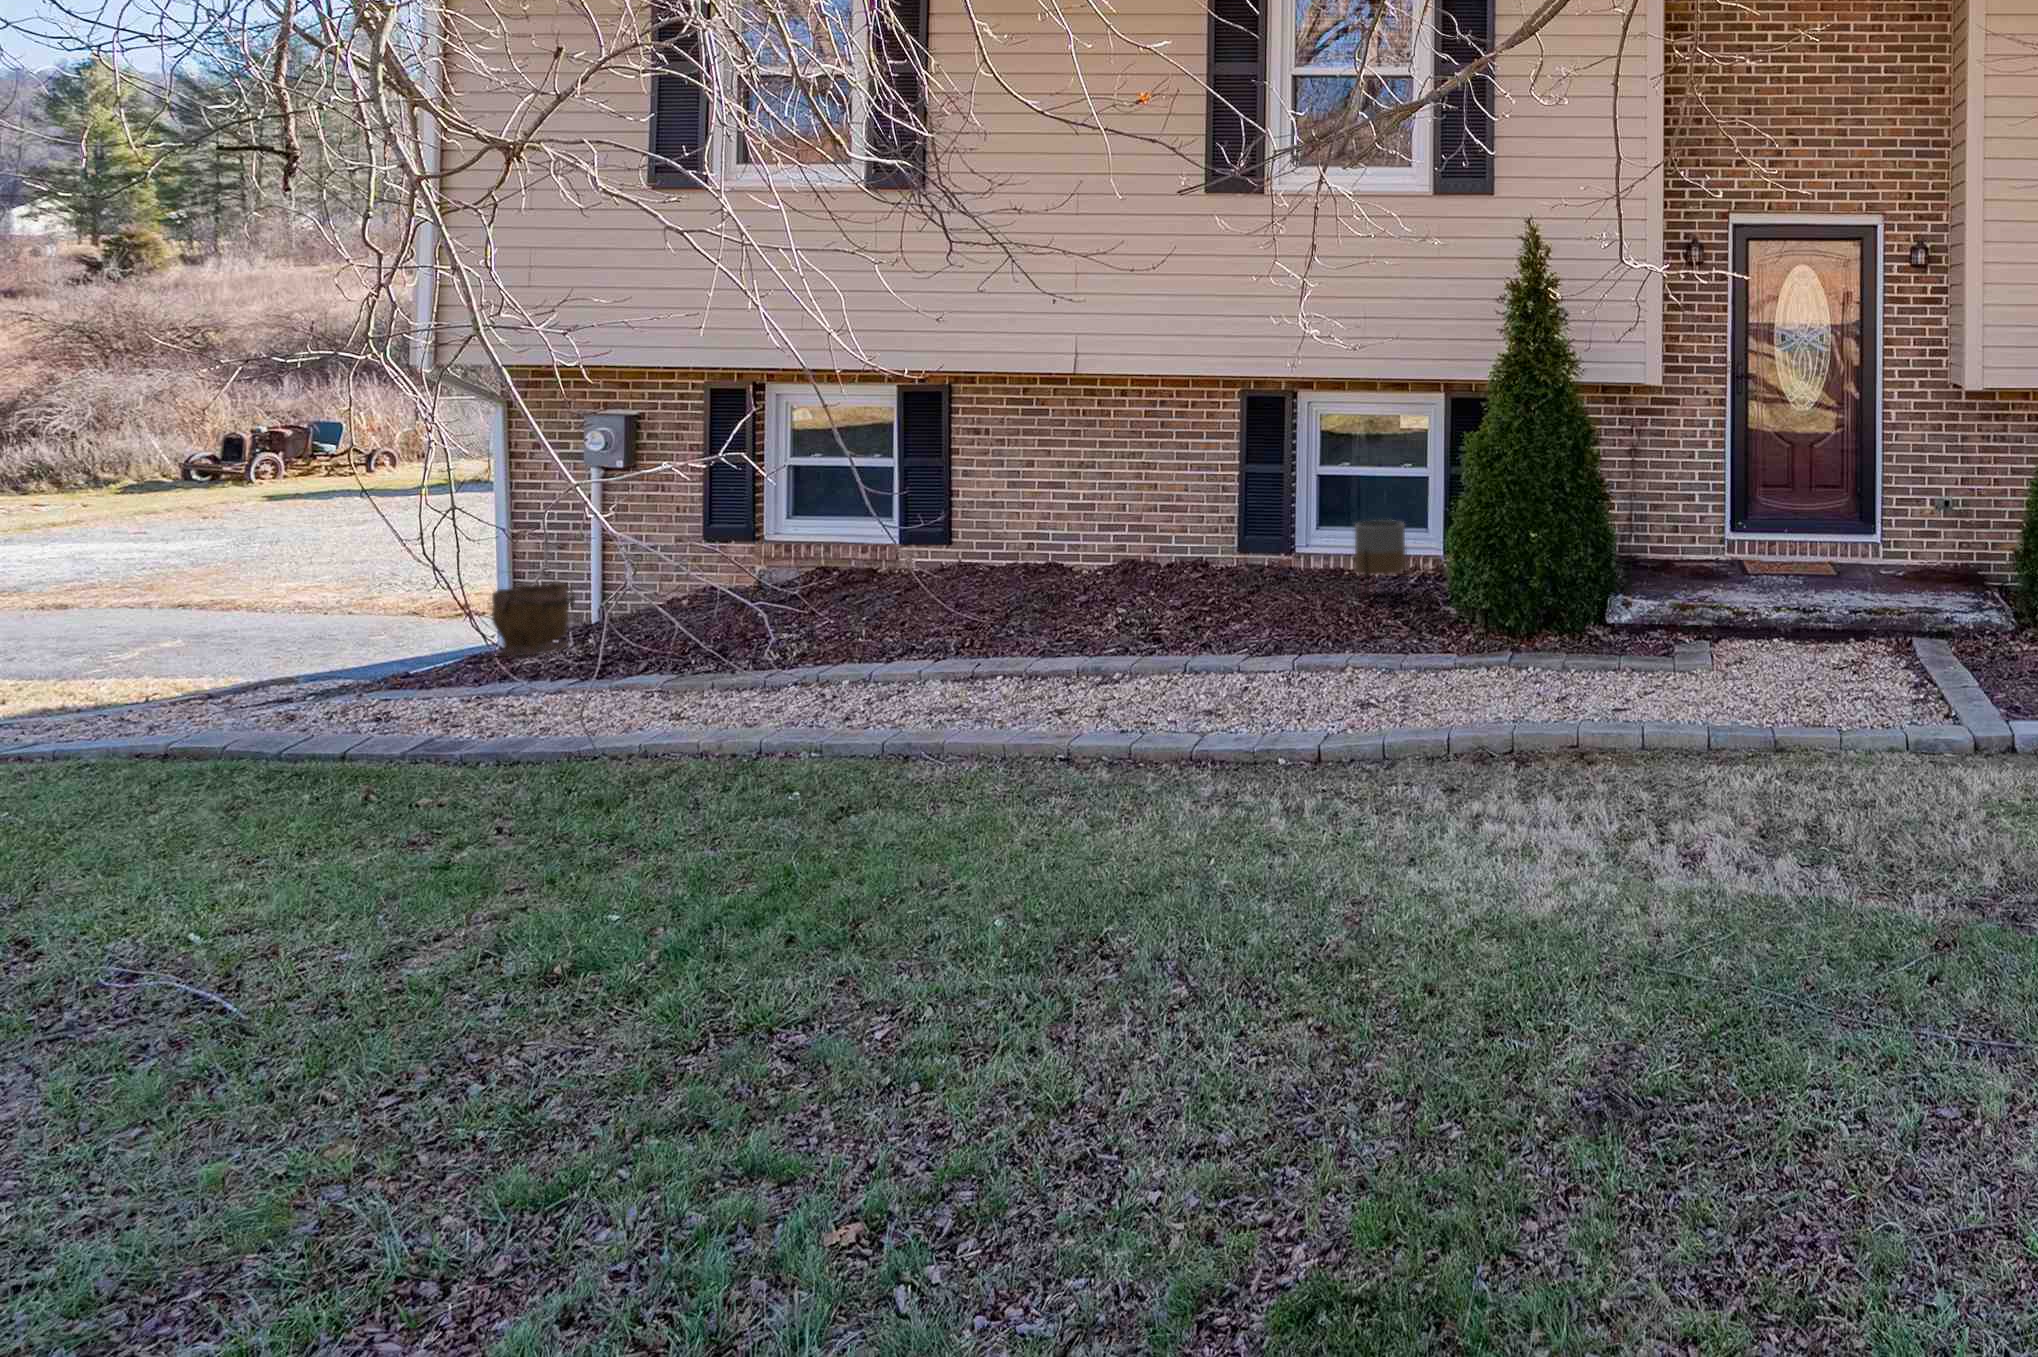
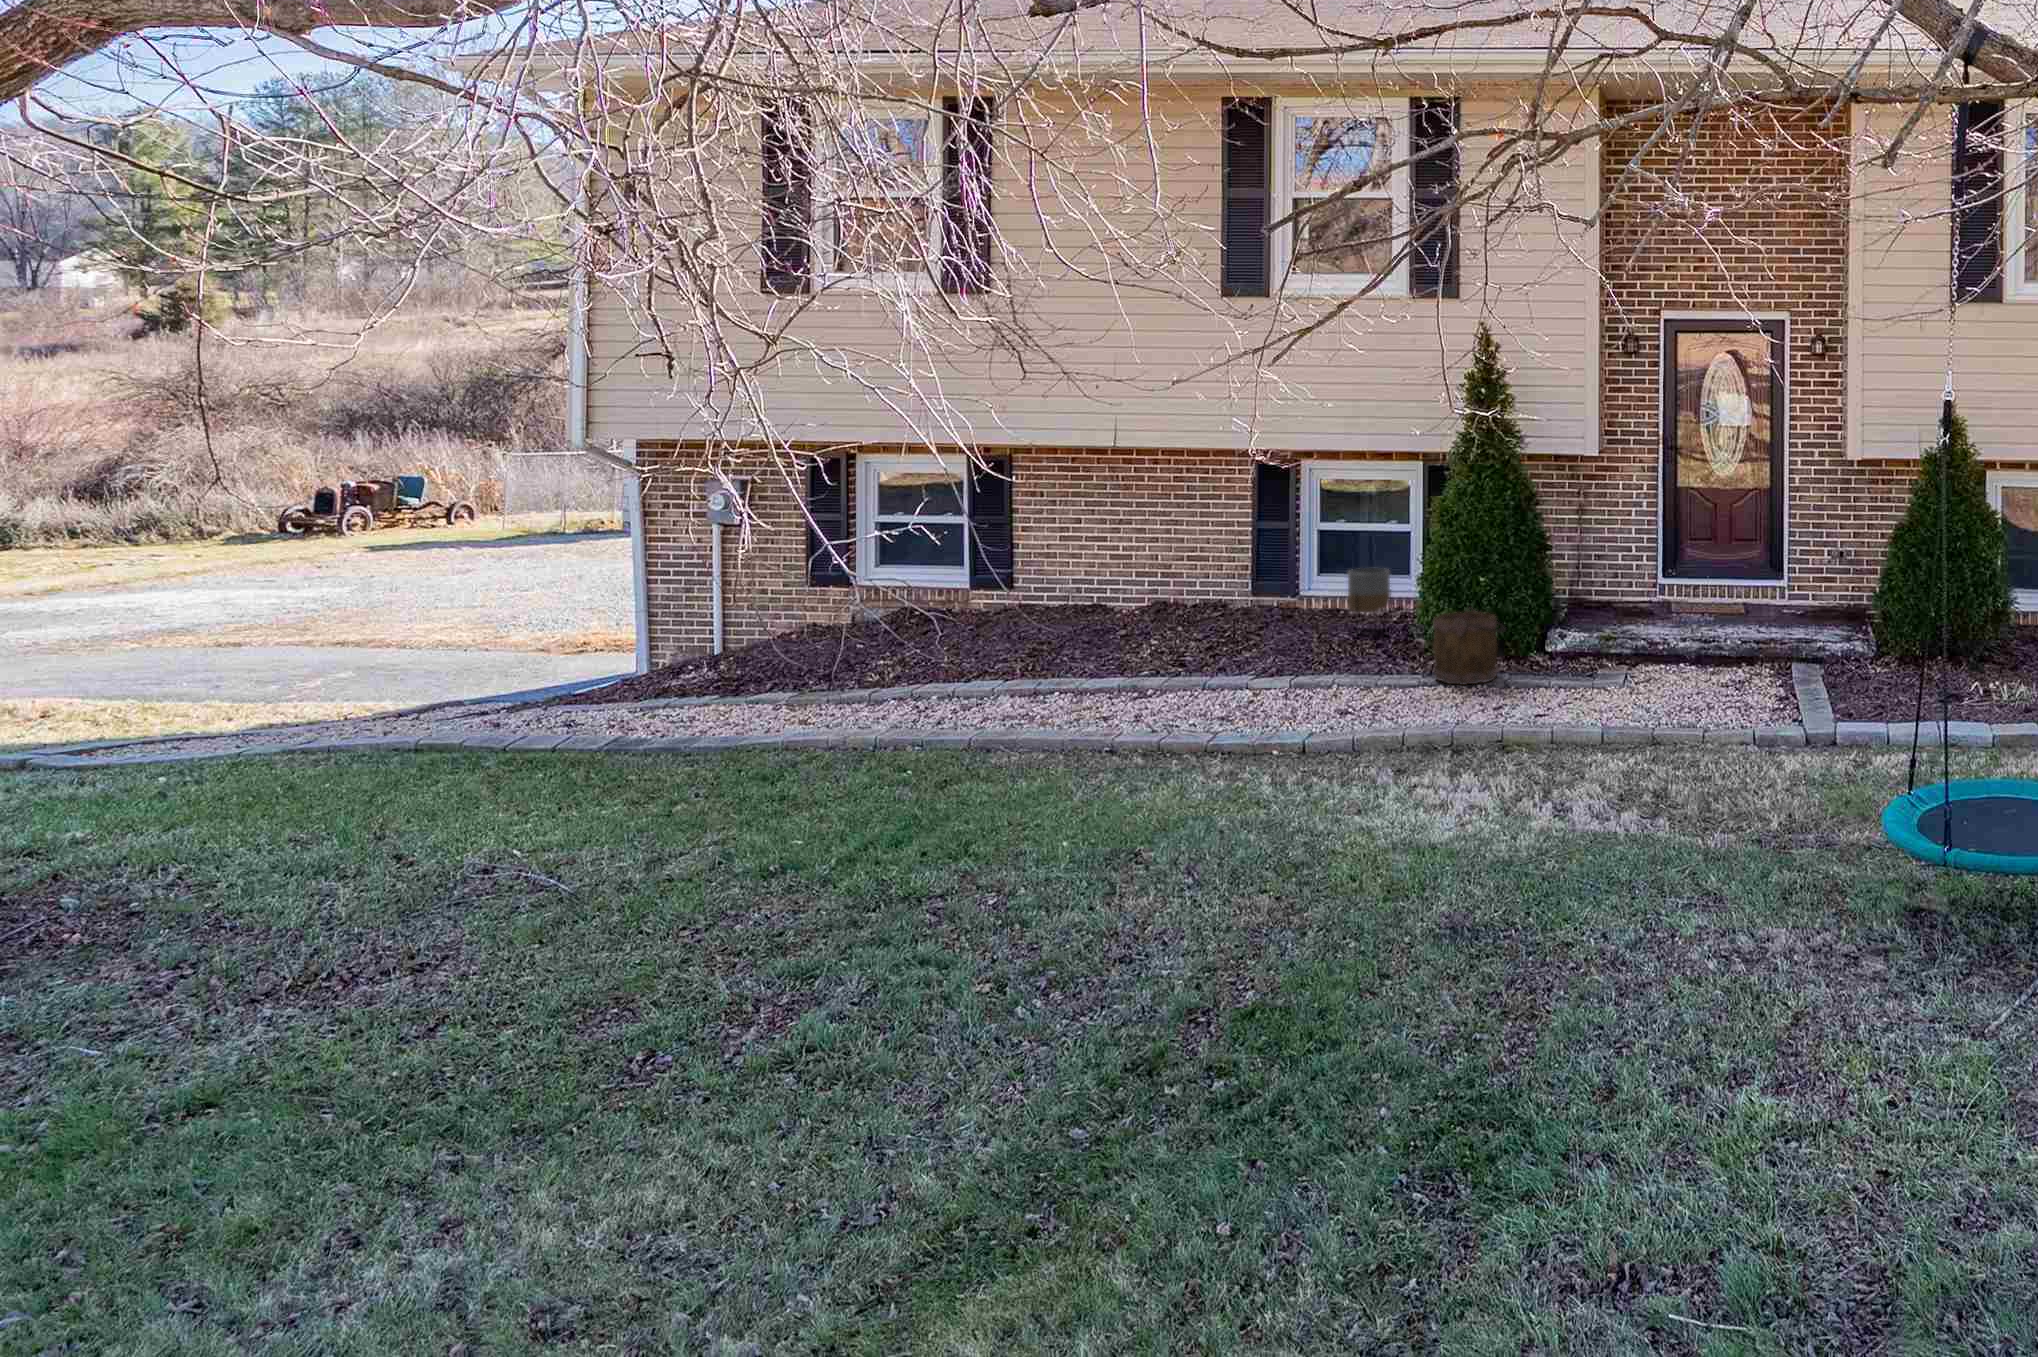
bucket: present [492,582,575,657] -> present [1433,611,1506,685]

